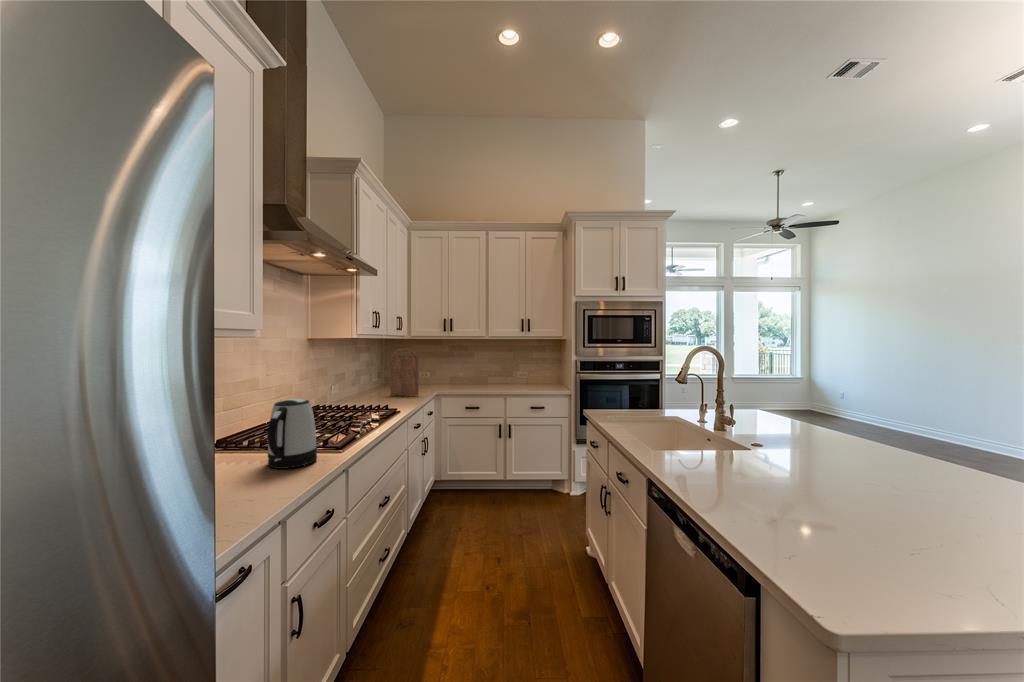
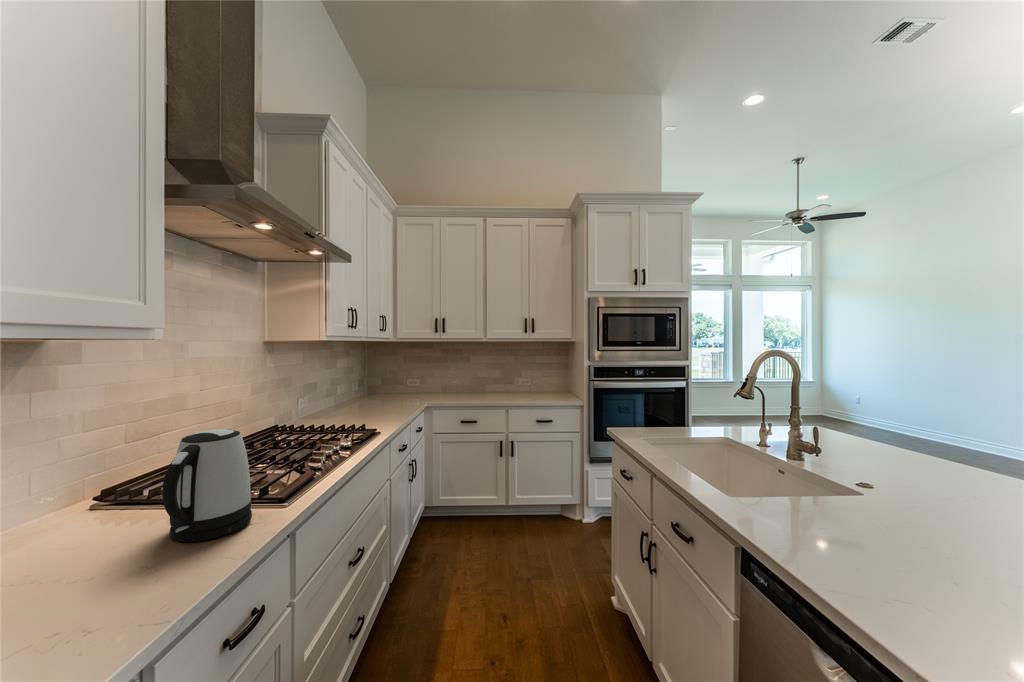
cutting board: present [390,349,418,396] -> none [369,353,404,411]

